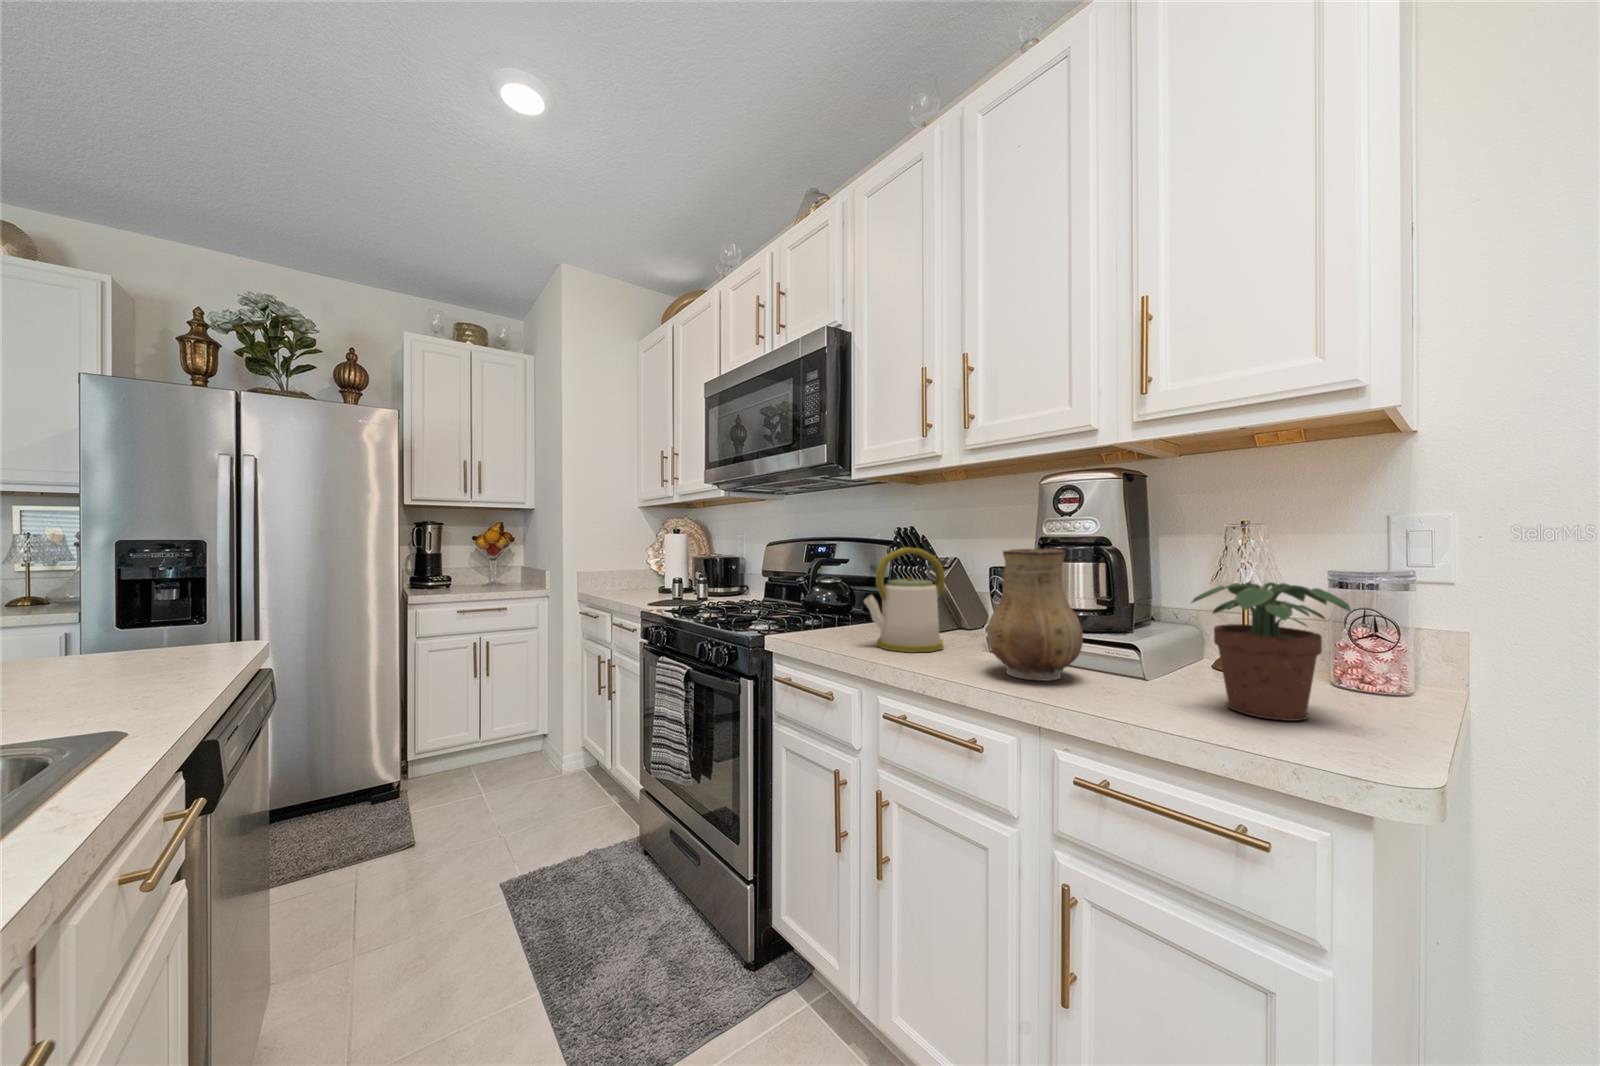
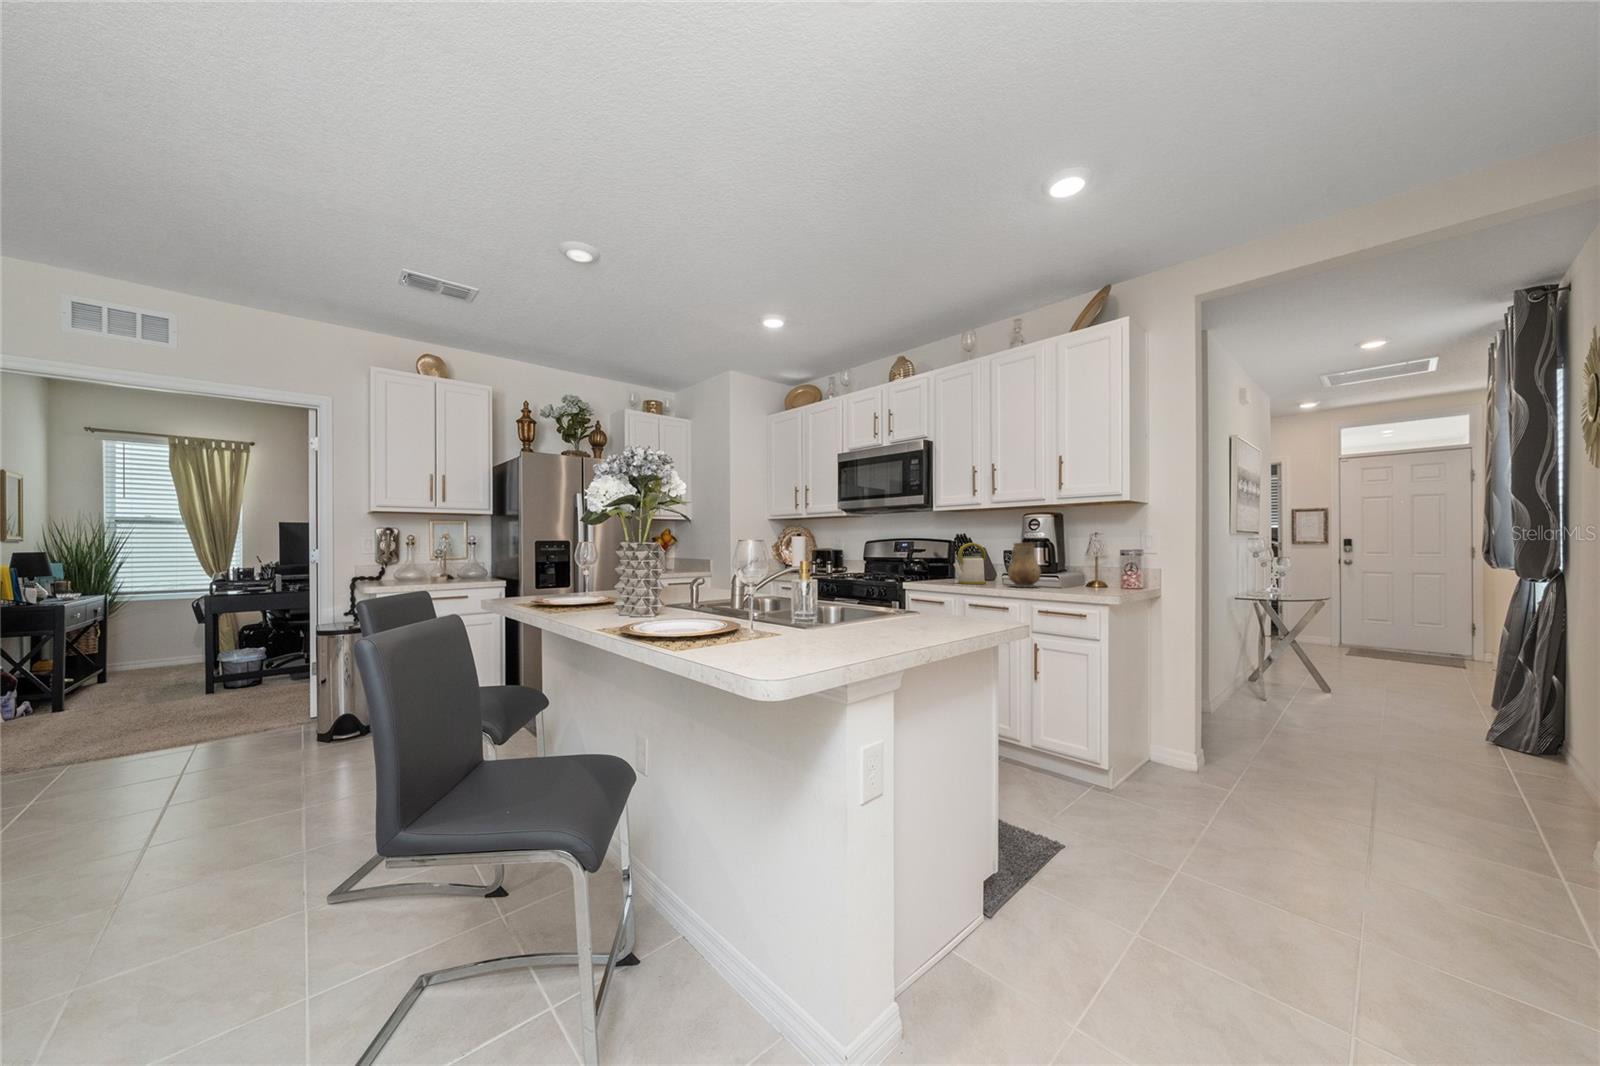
potted plant: present [1192,582,1351,721] -> none [1073,552,1113,591]

